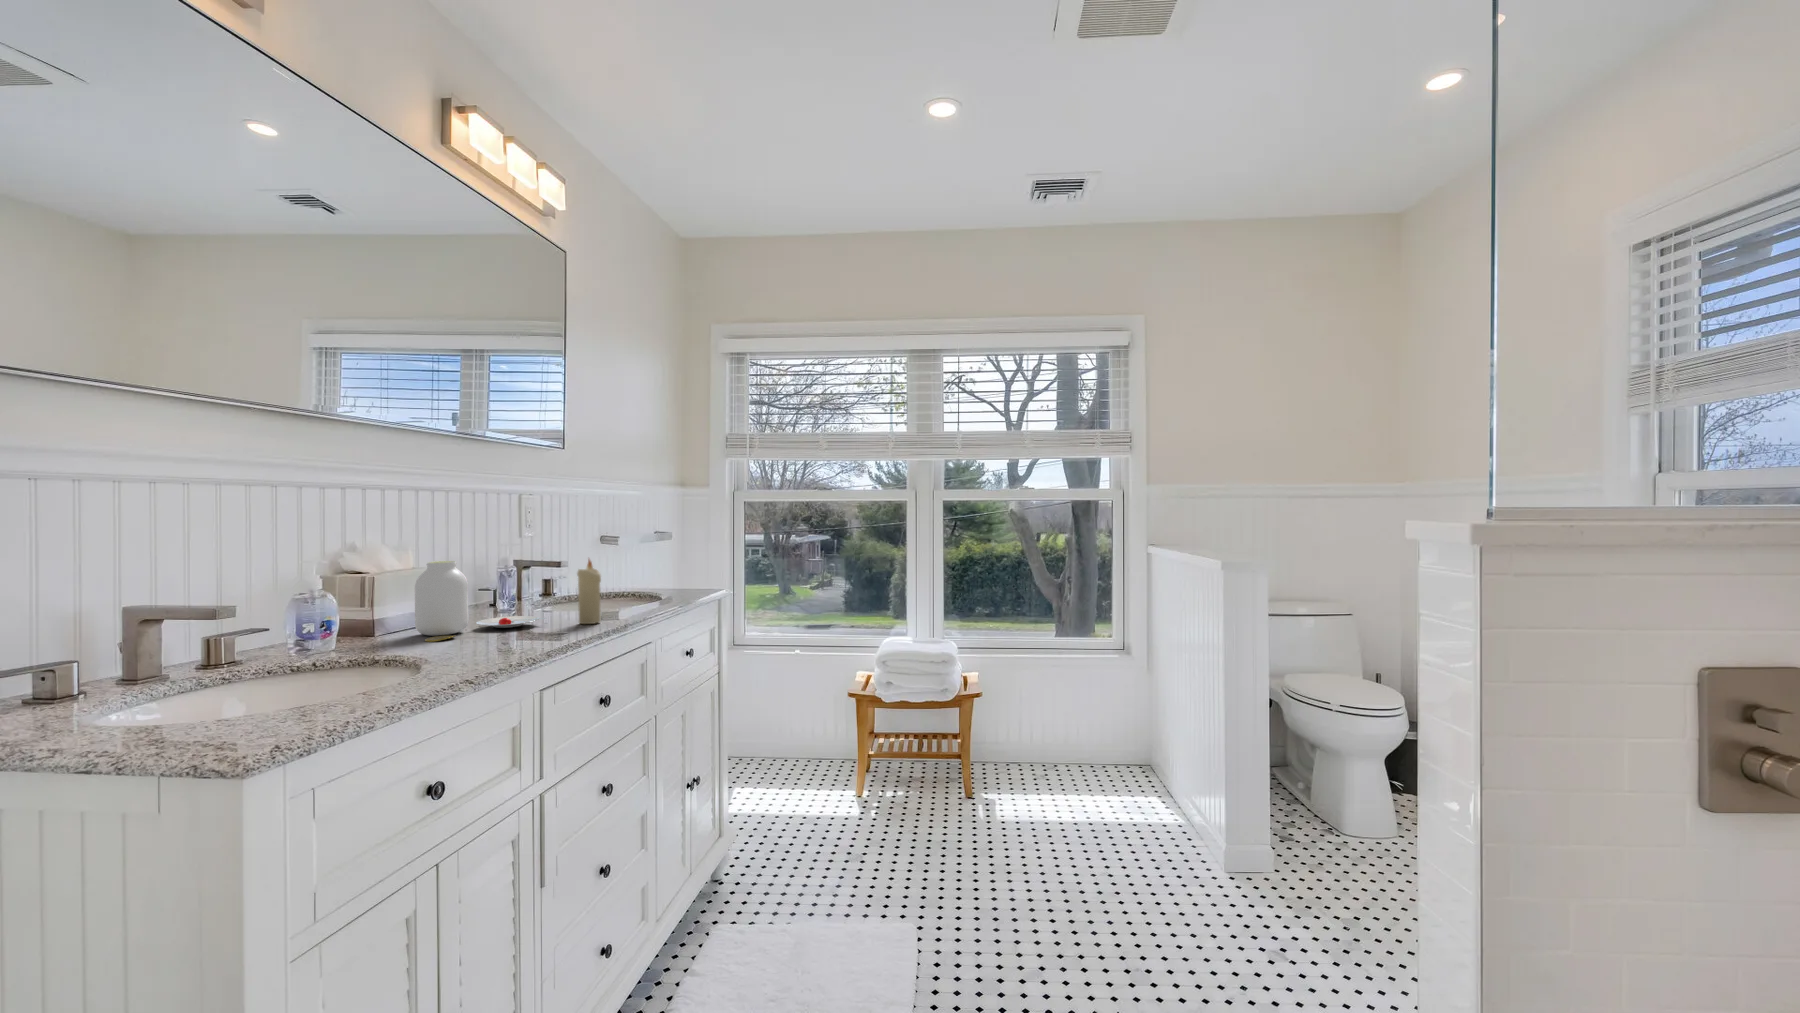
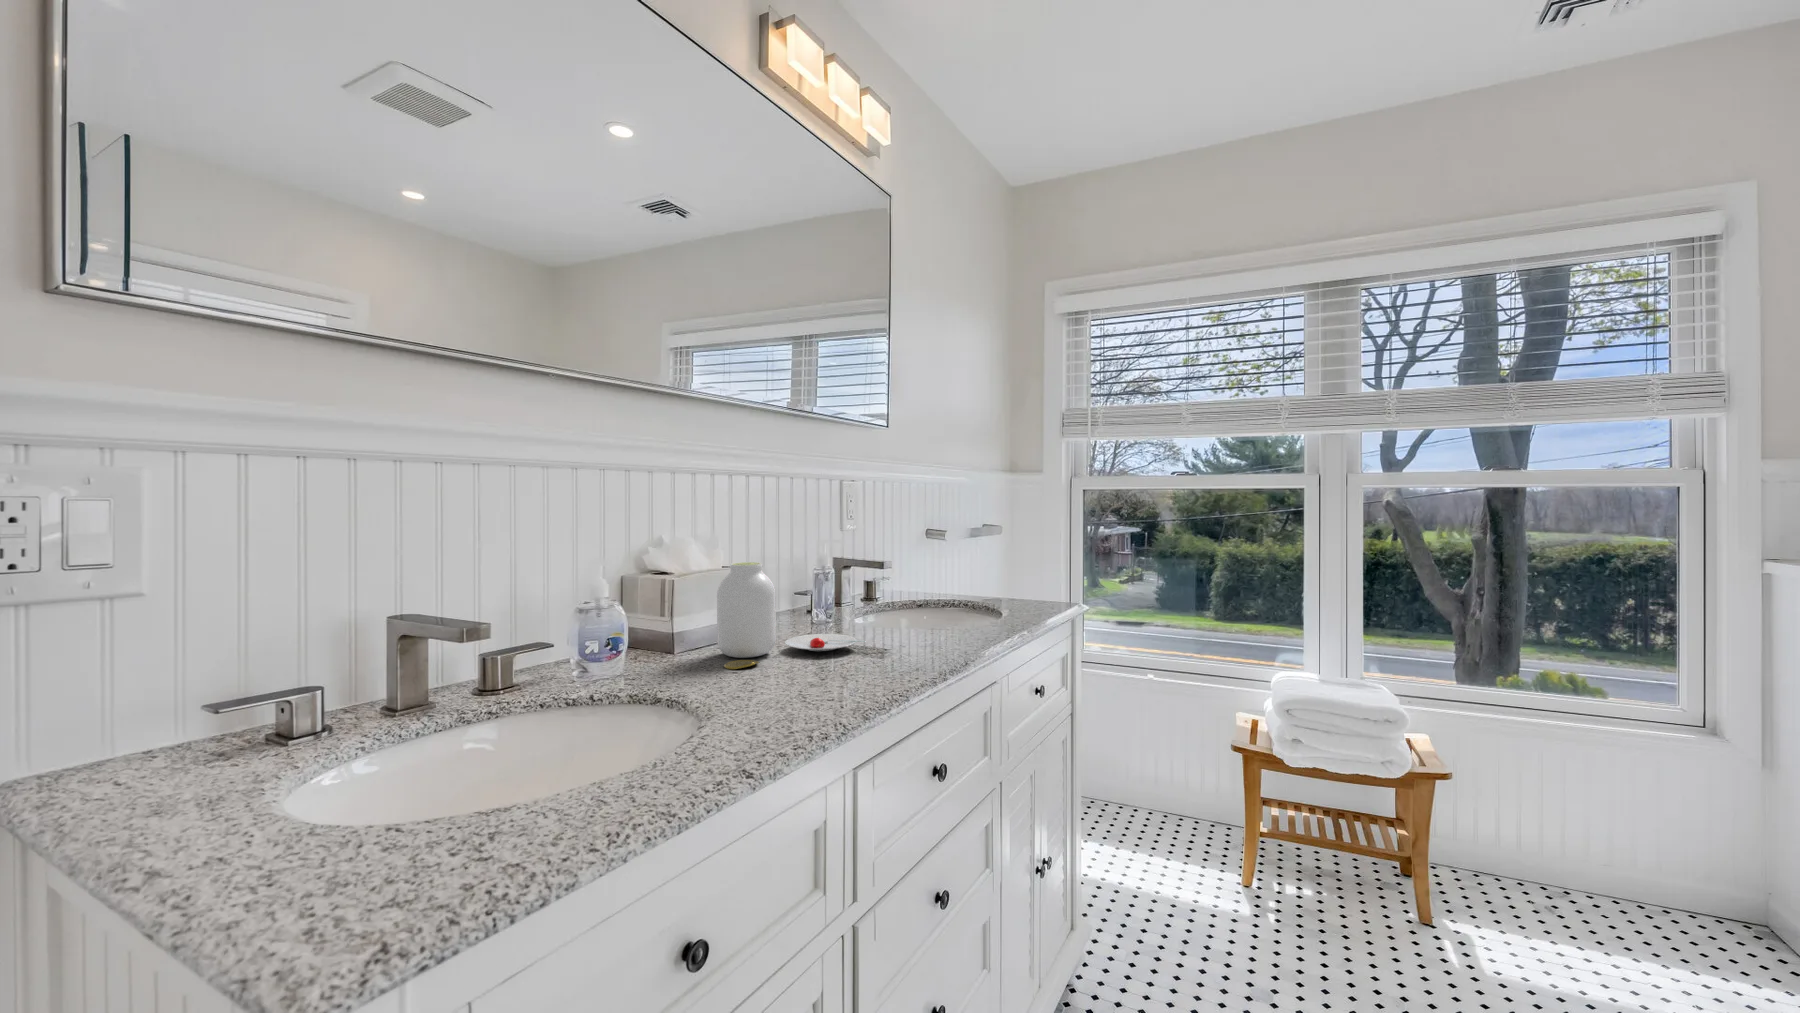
candle: present [577,560,601,624] -> none [903,563,932,654]

